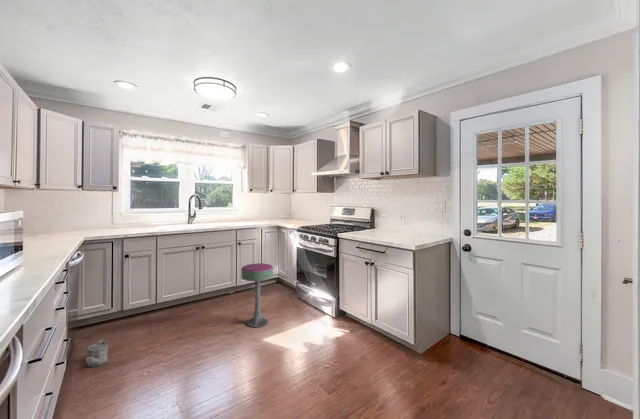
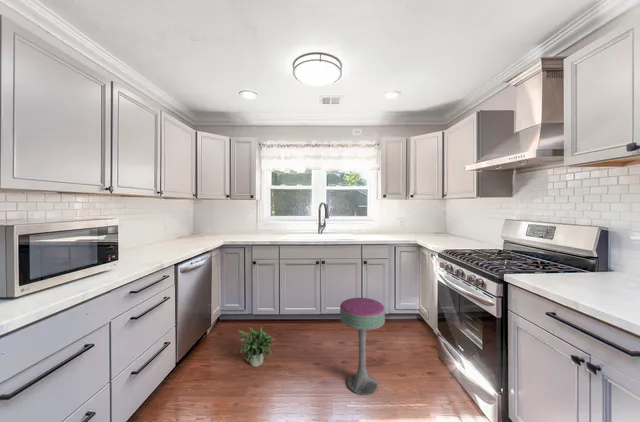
potted plant: none [132,307,181,339] -> present [239,327,275,367]
watering can: present [86,339,108,367] -> none [167,351,203,382]

